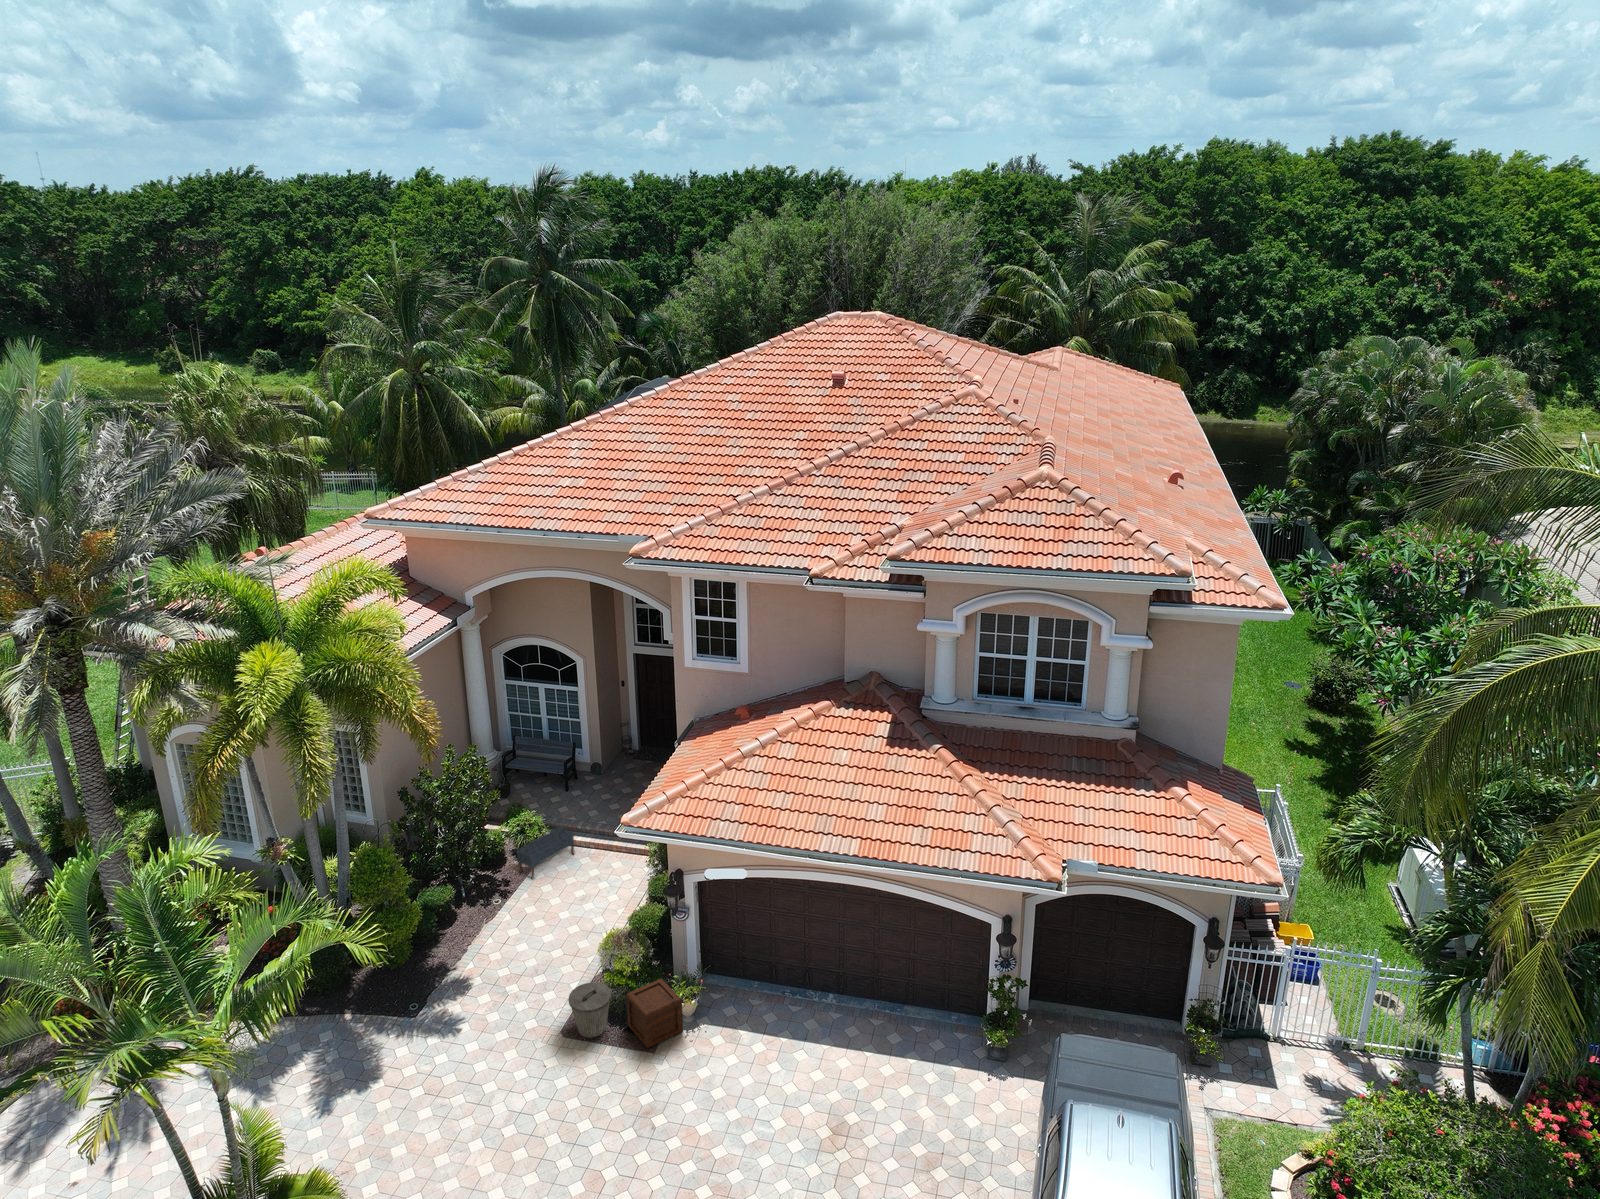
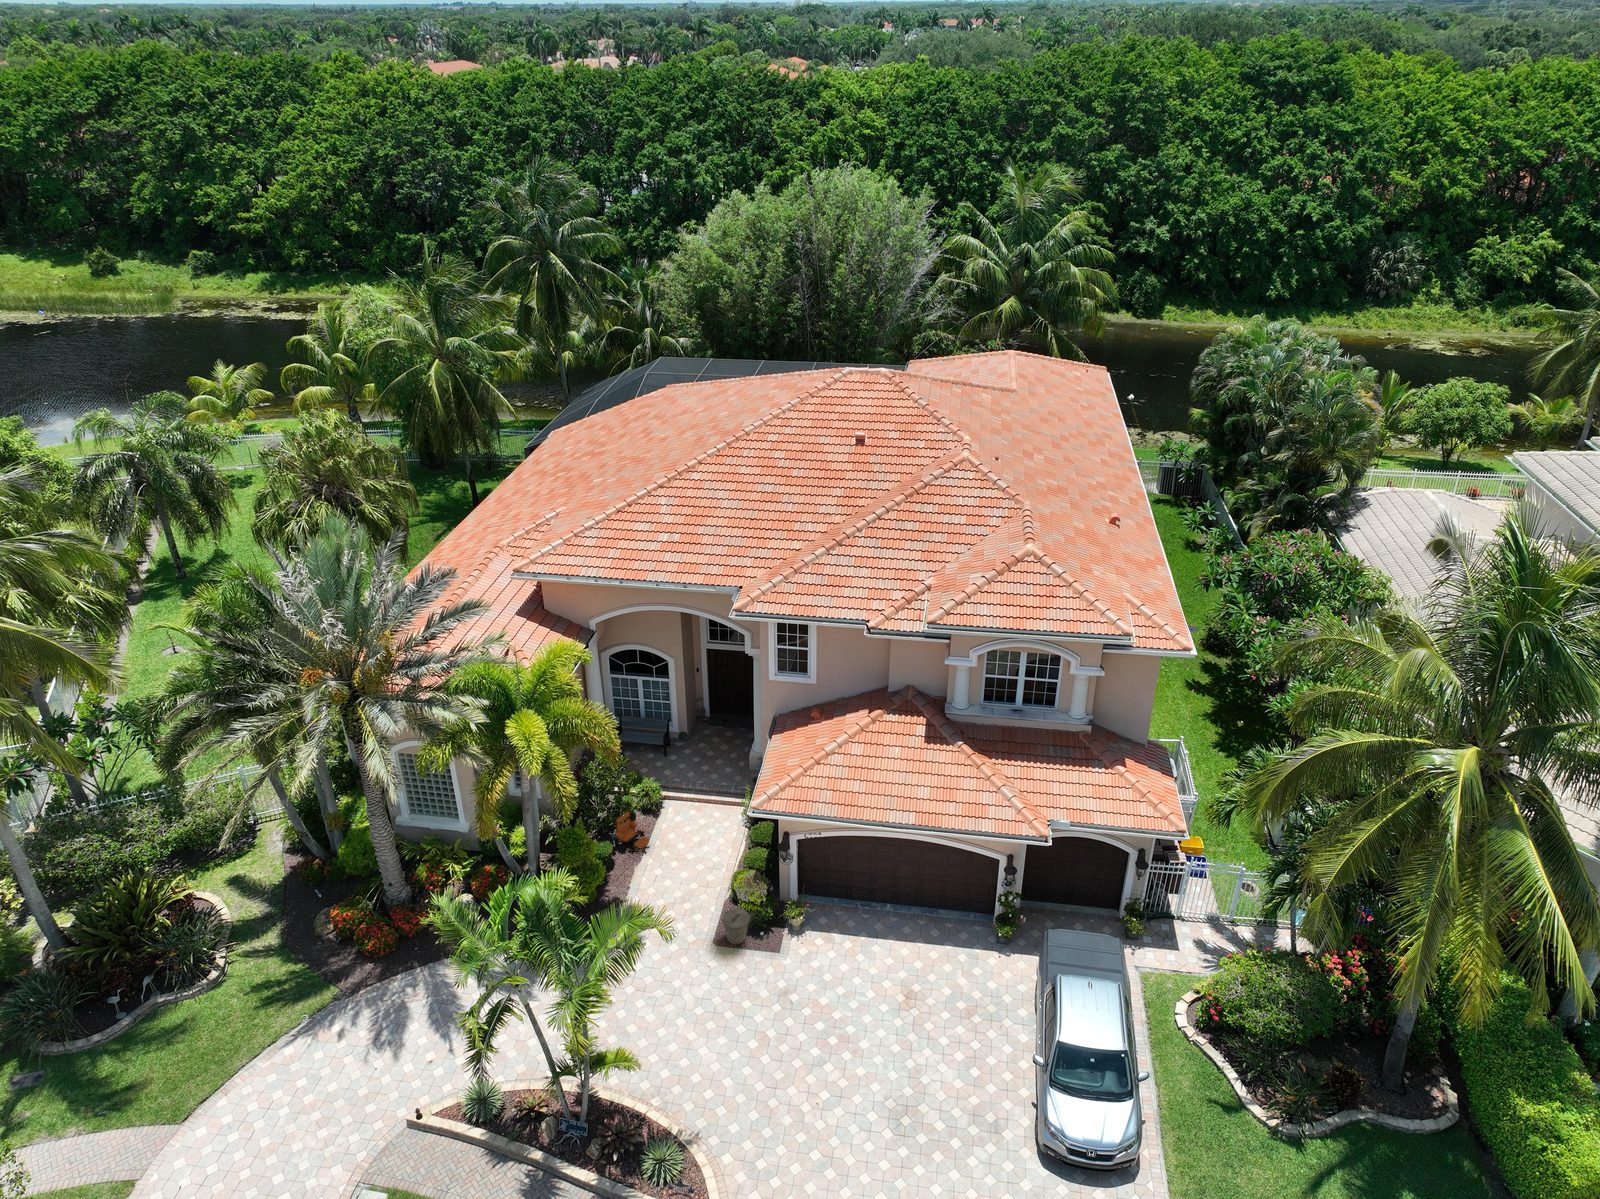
bench: present [516,827,574,878] -> none [649,792,686,832]
lounge chair: none [461,846,510,906] -> present [615,812,649,851]
wooden crate: present [626,979,683,1048] -> none [760,903,798,949]

